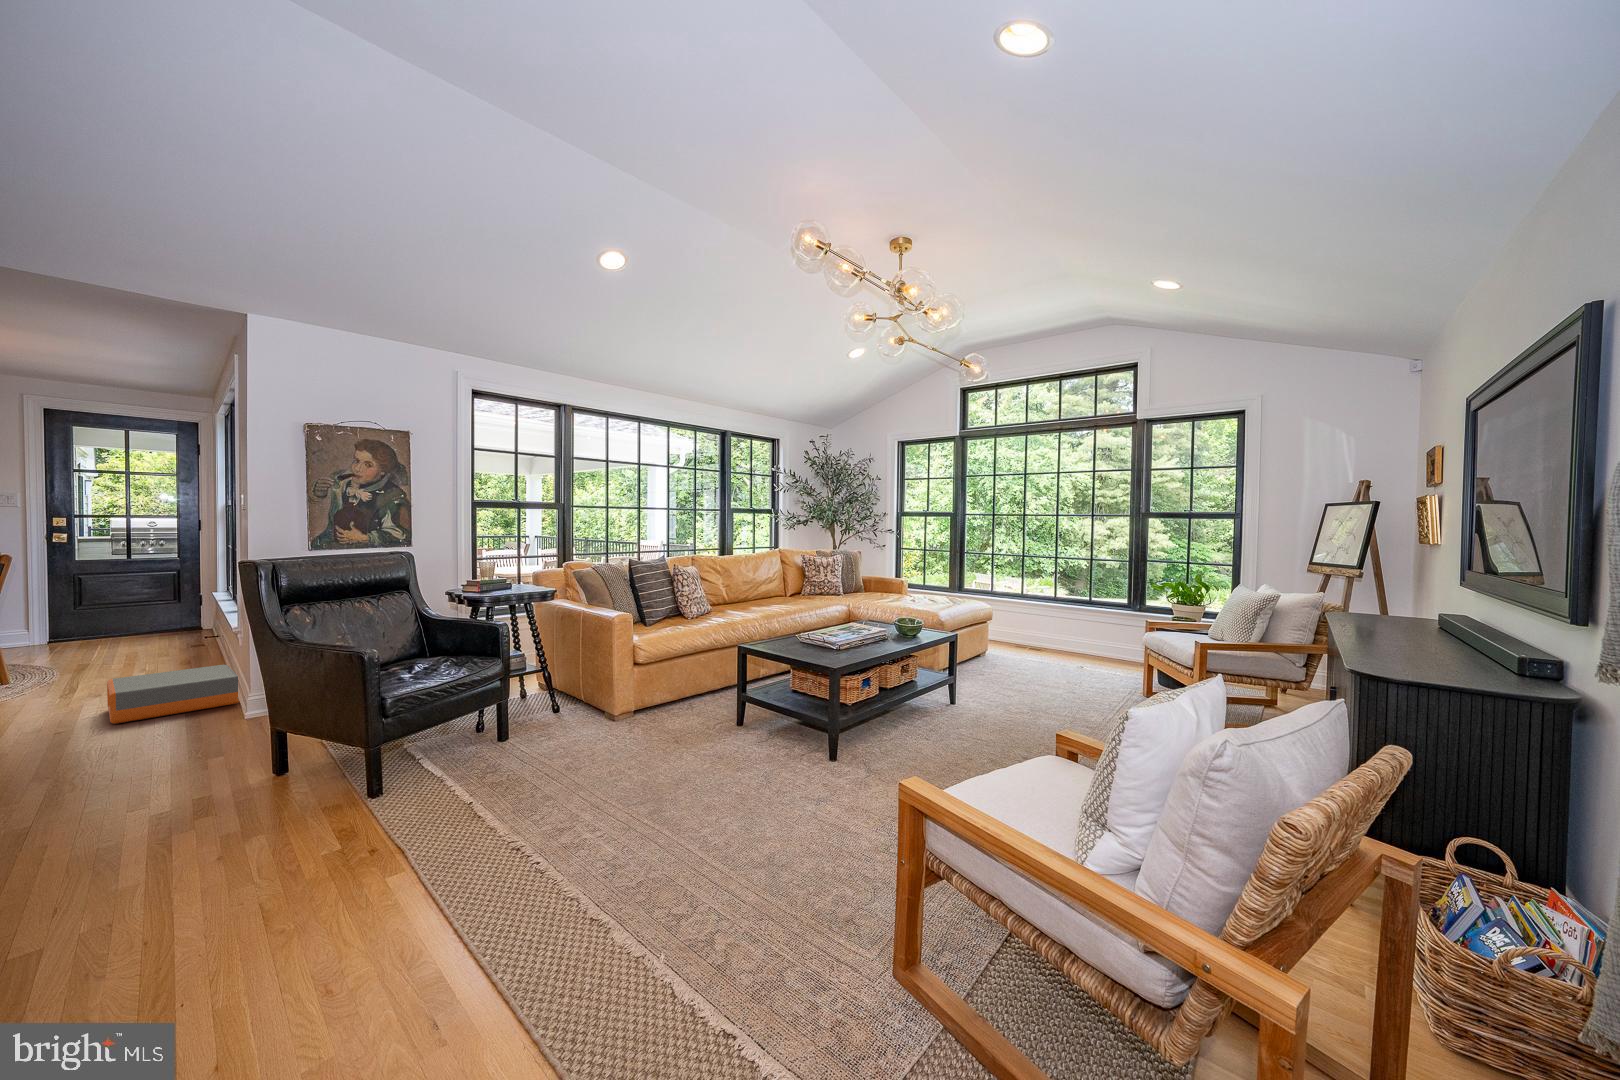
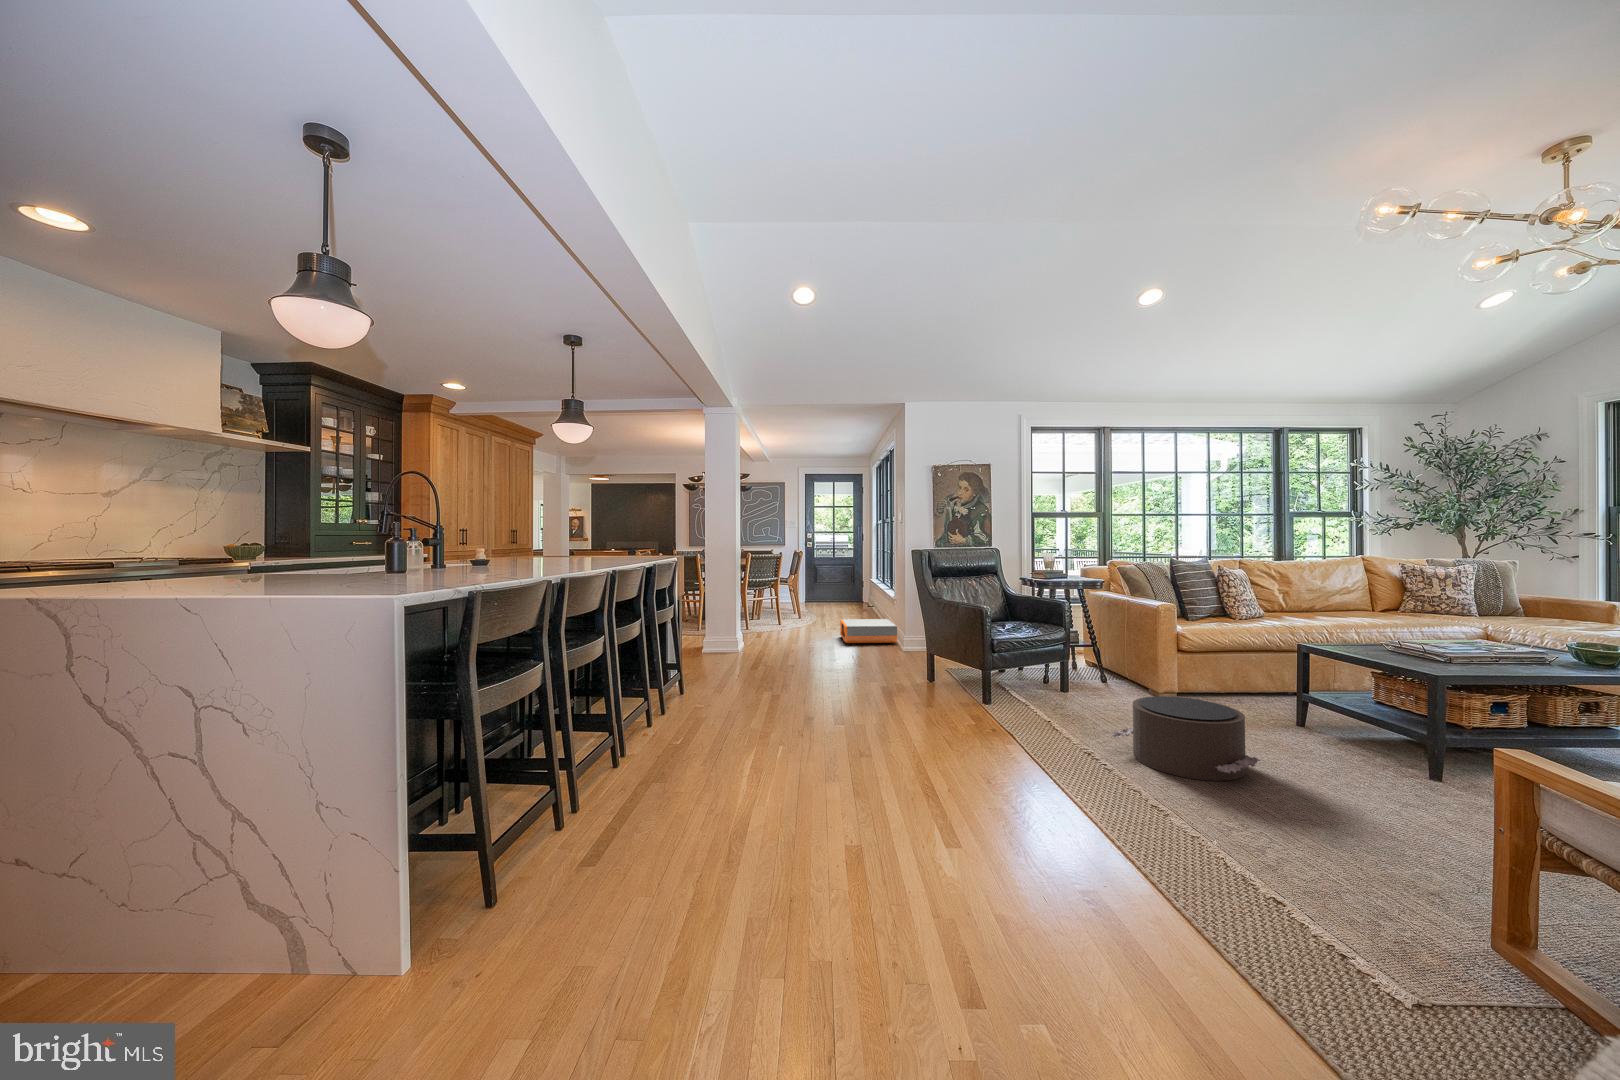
pouf: none [546,737,711,854] -> present [1111,696,1261,781]

